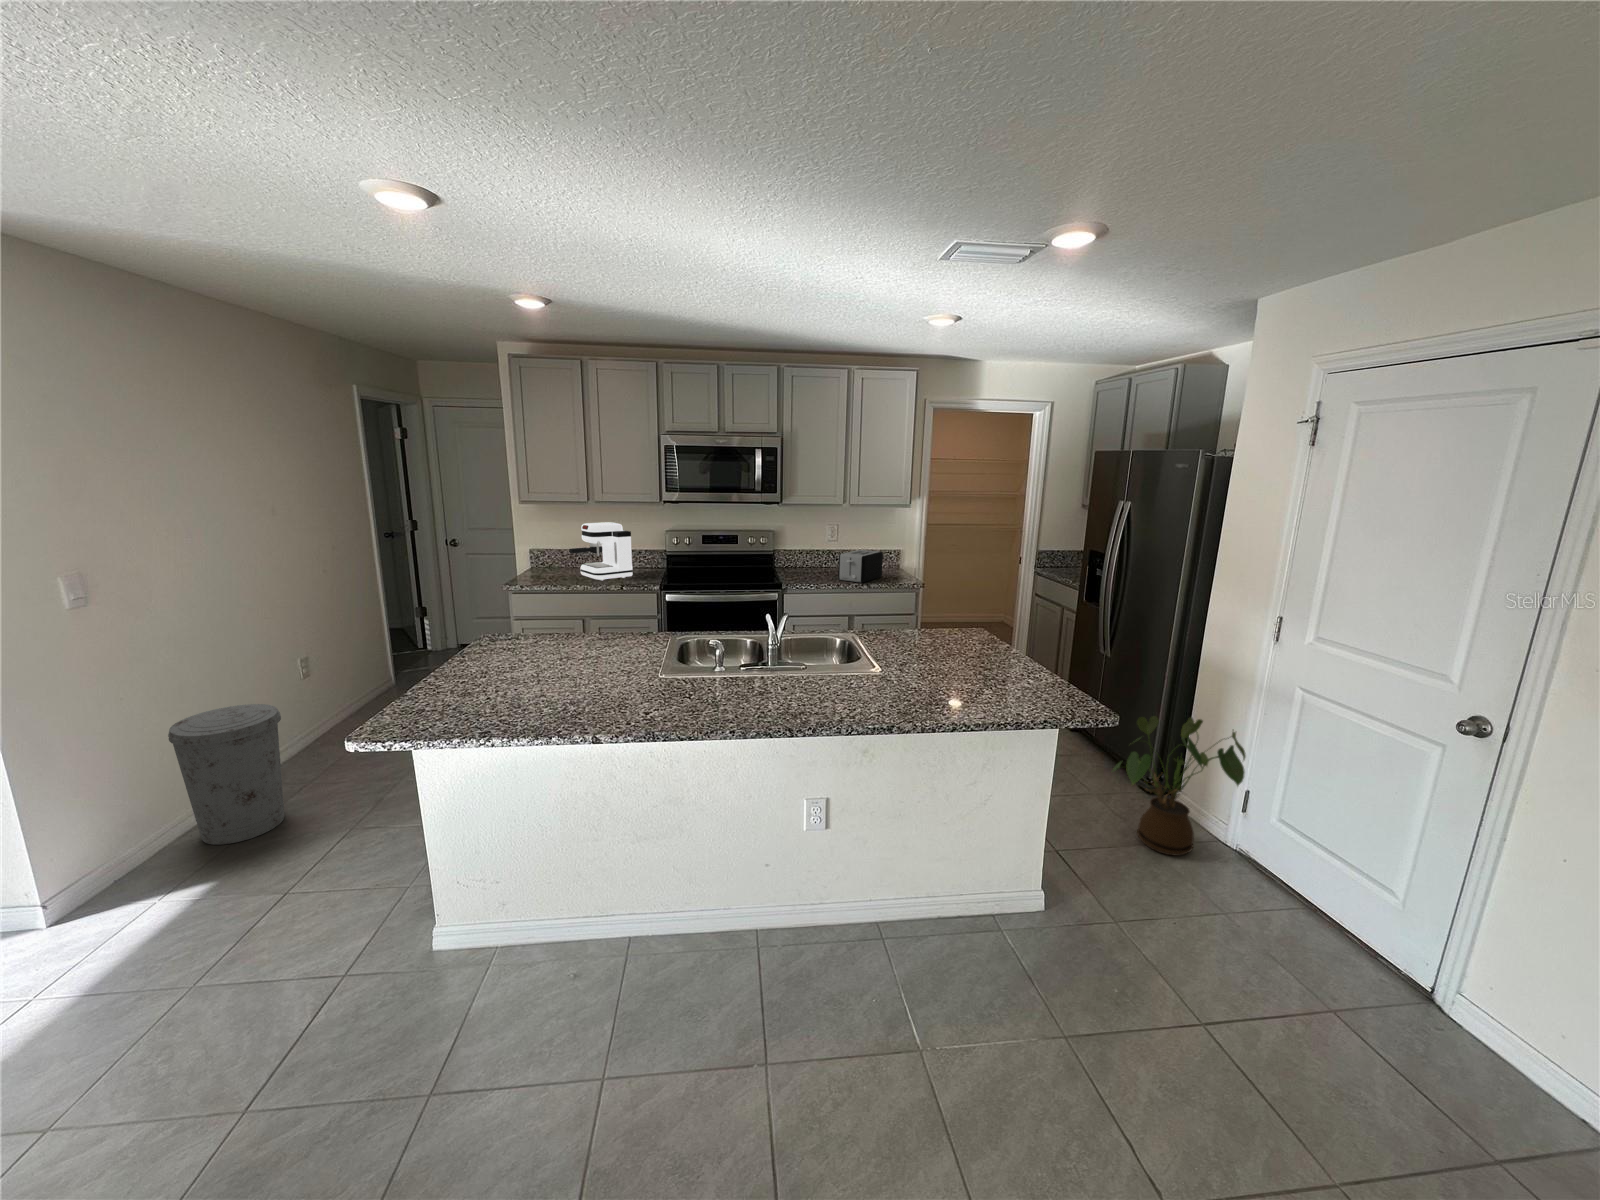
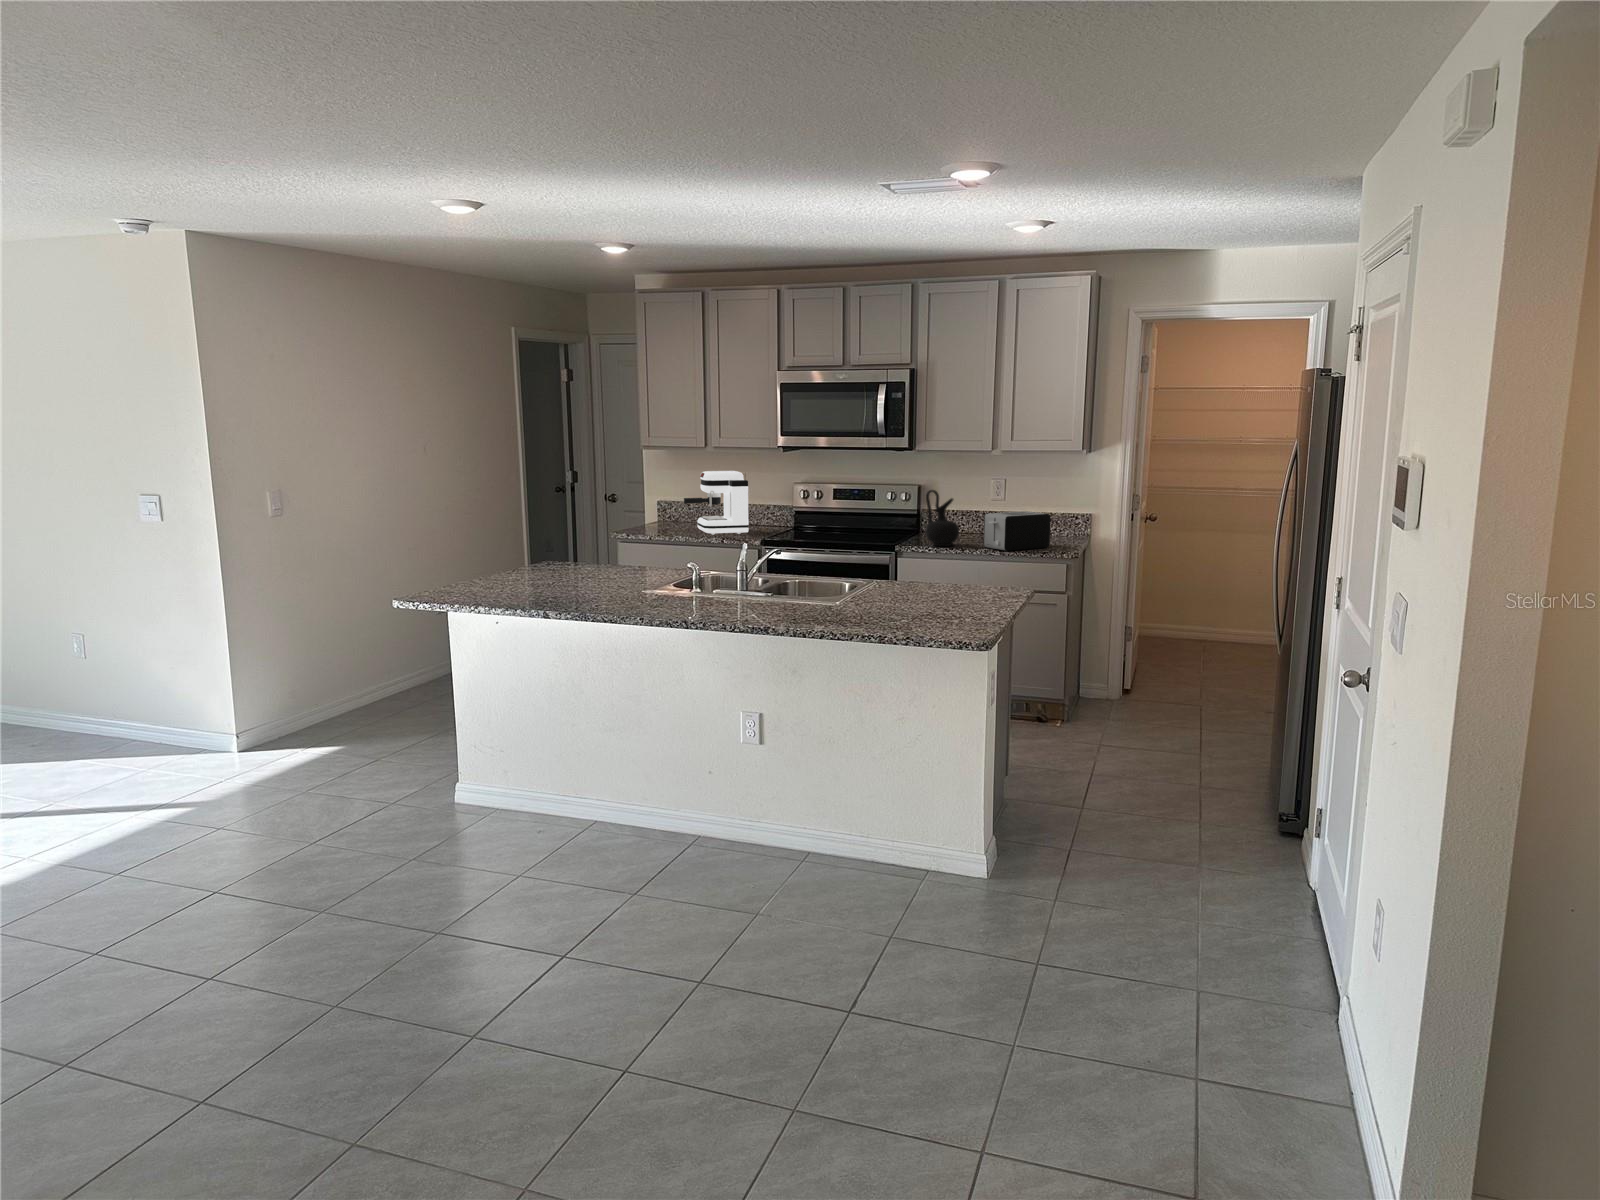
ceramic jug: none [793,536,819,581] -> present [926,490,959,546]
trash can: present [168,704,284,845] -> none [328,614,404,725]
house plant: present [1113,716,1246,856] -> none [1121,699,1279,869]

